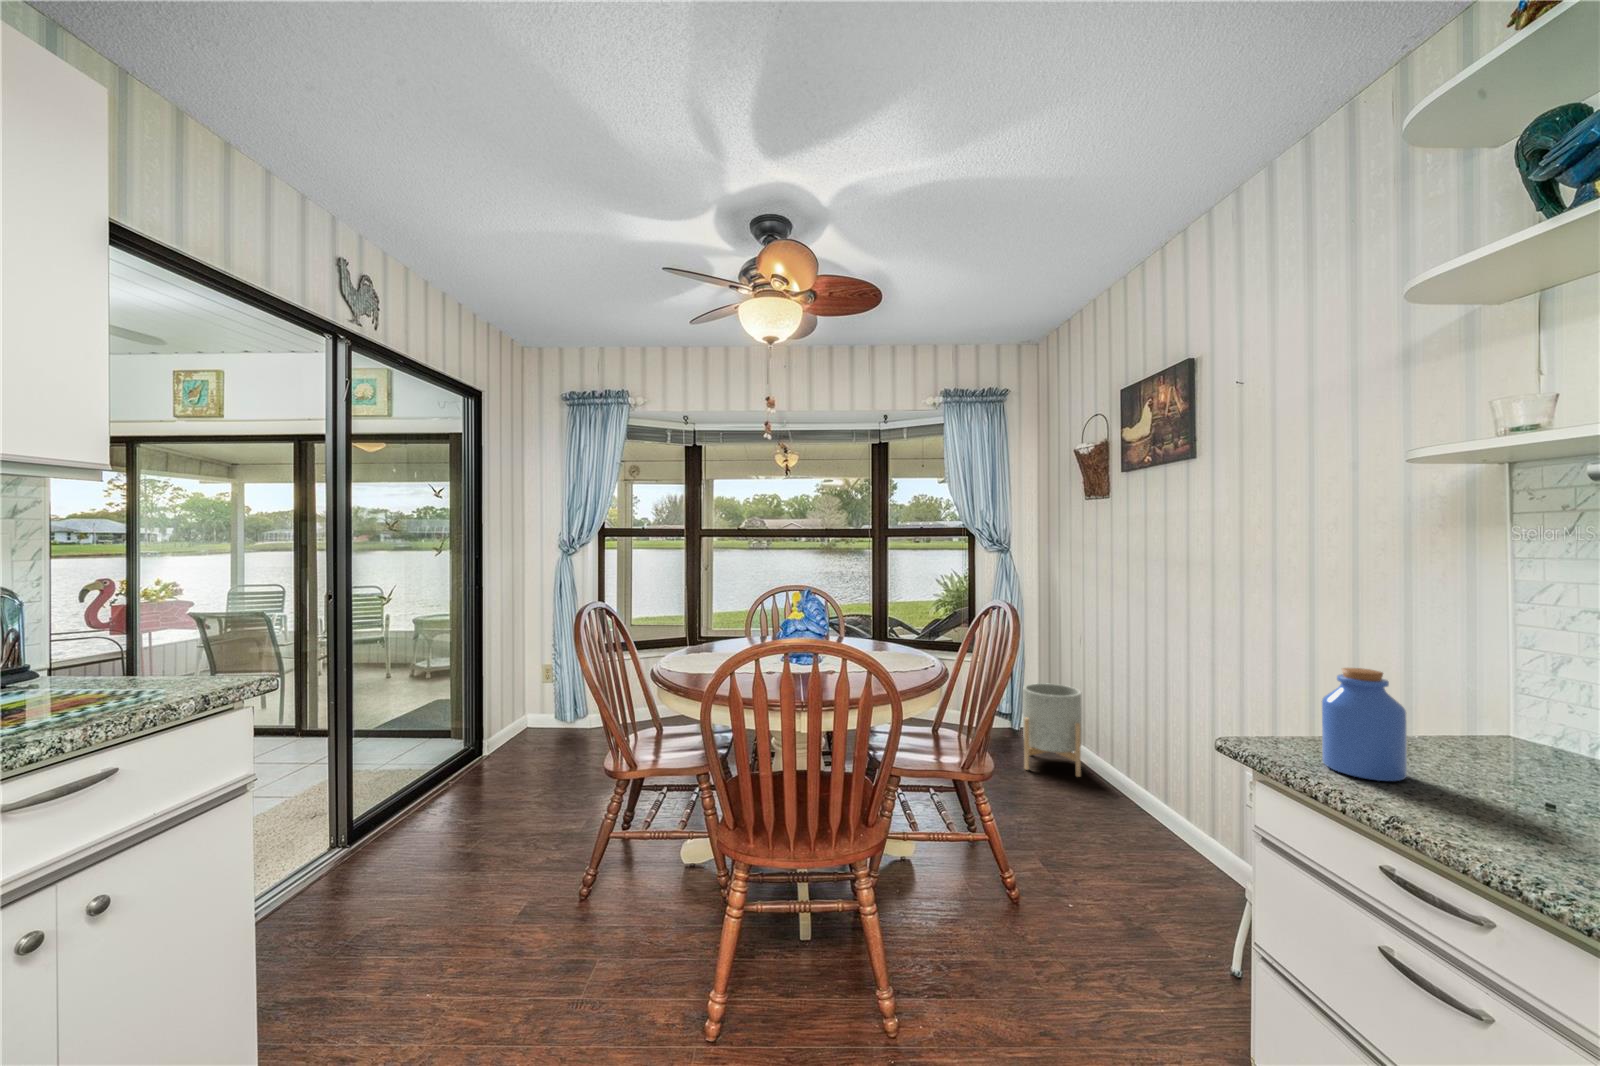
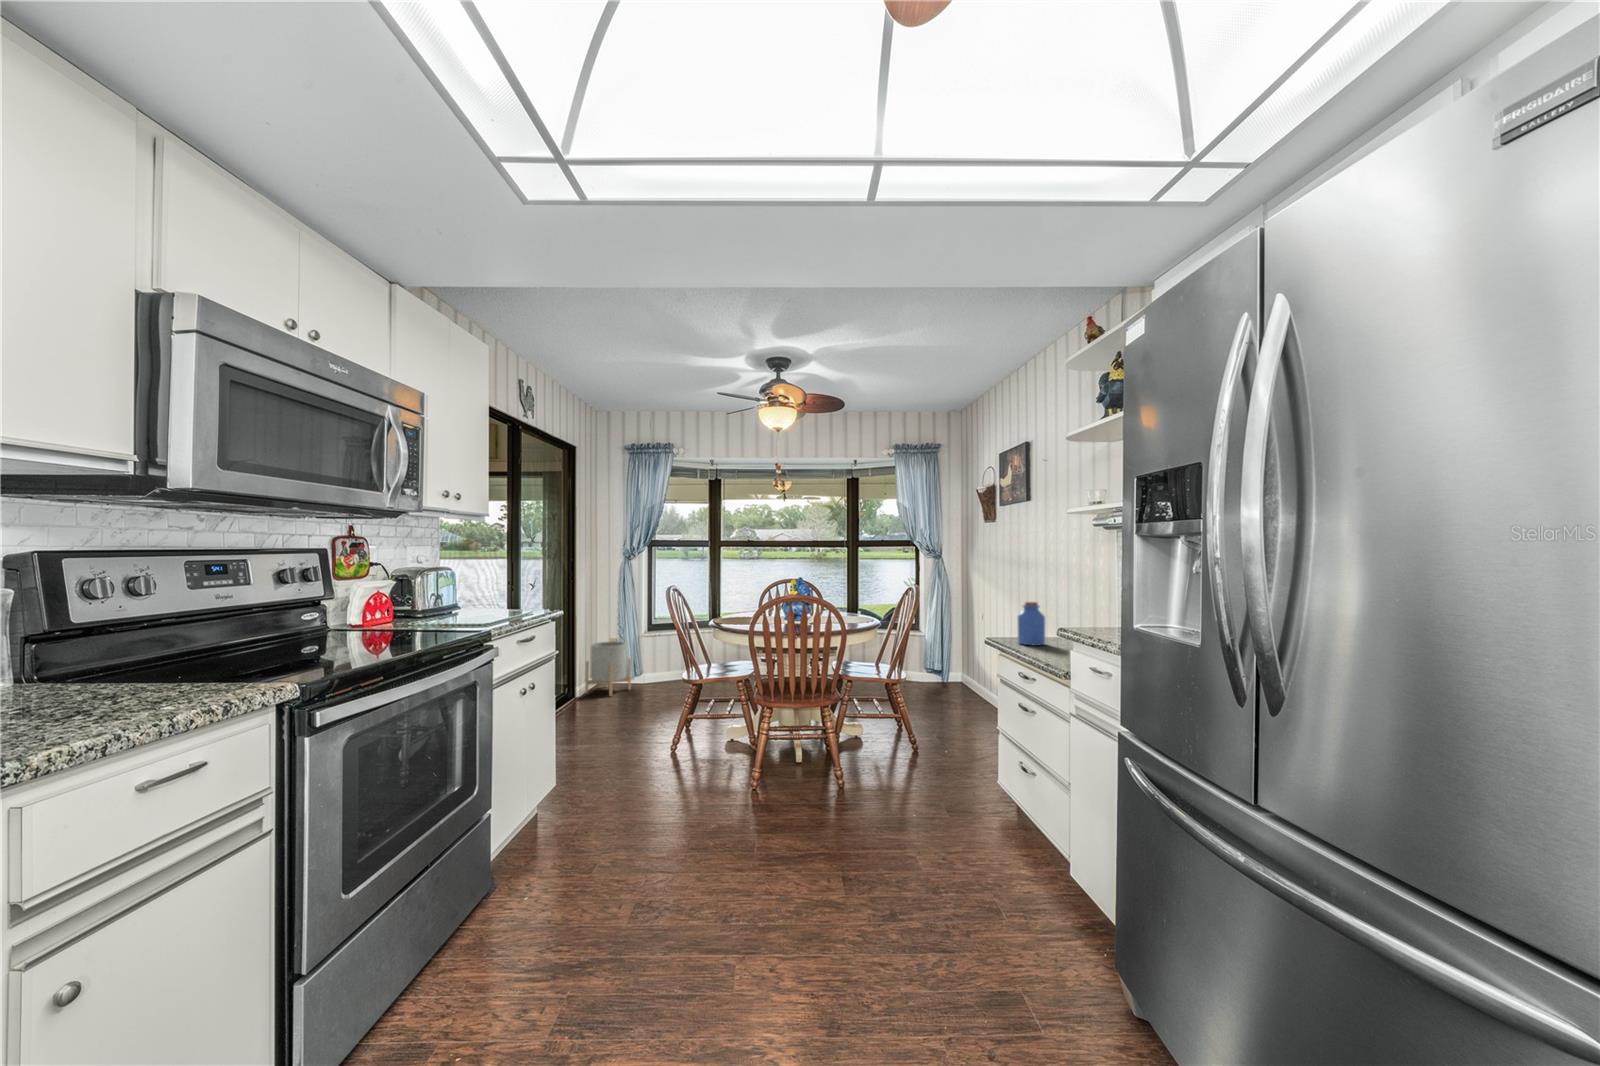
planter: present [1023,683,1082,777] -> present [585,642,631,696]

